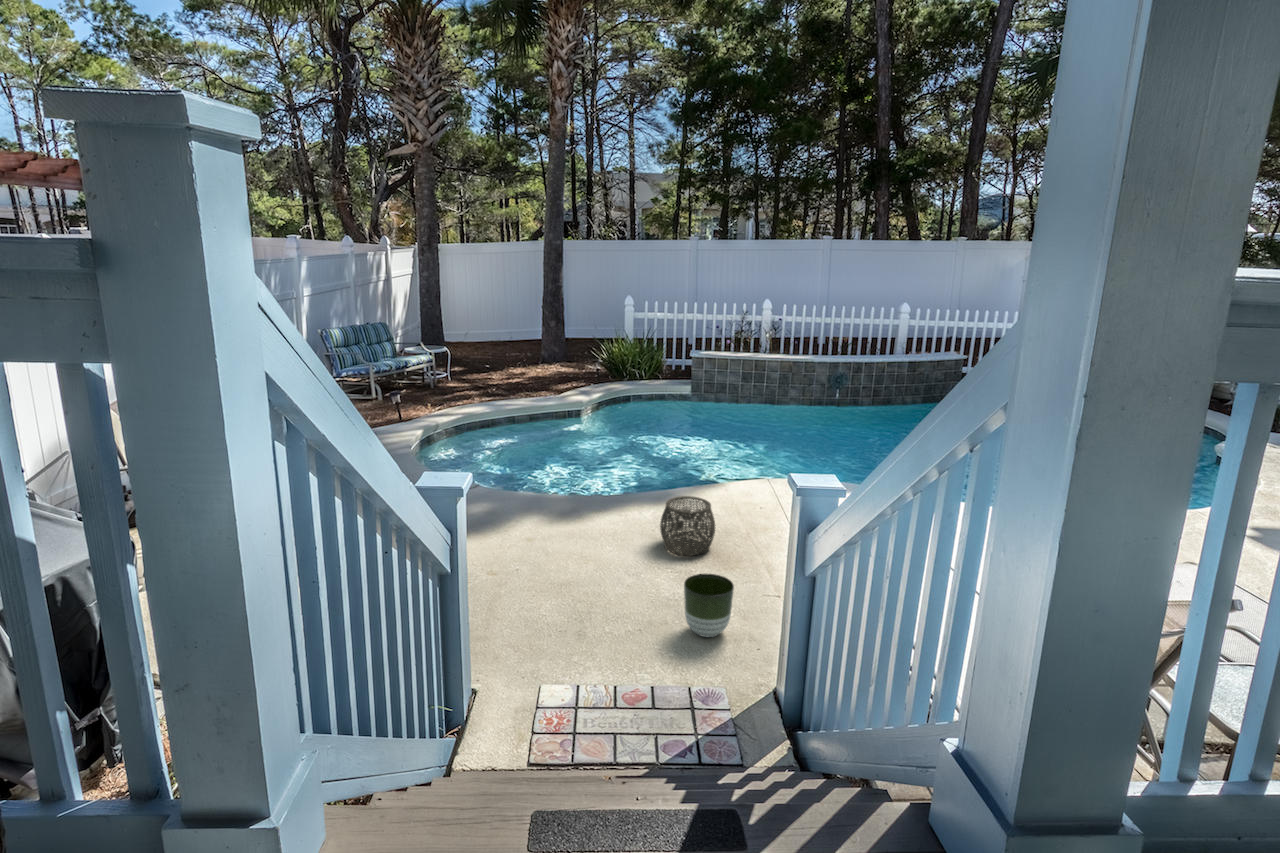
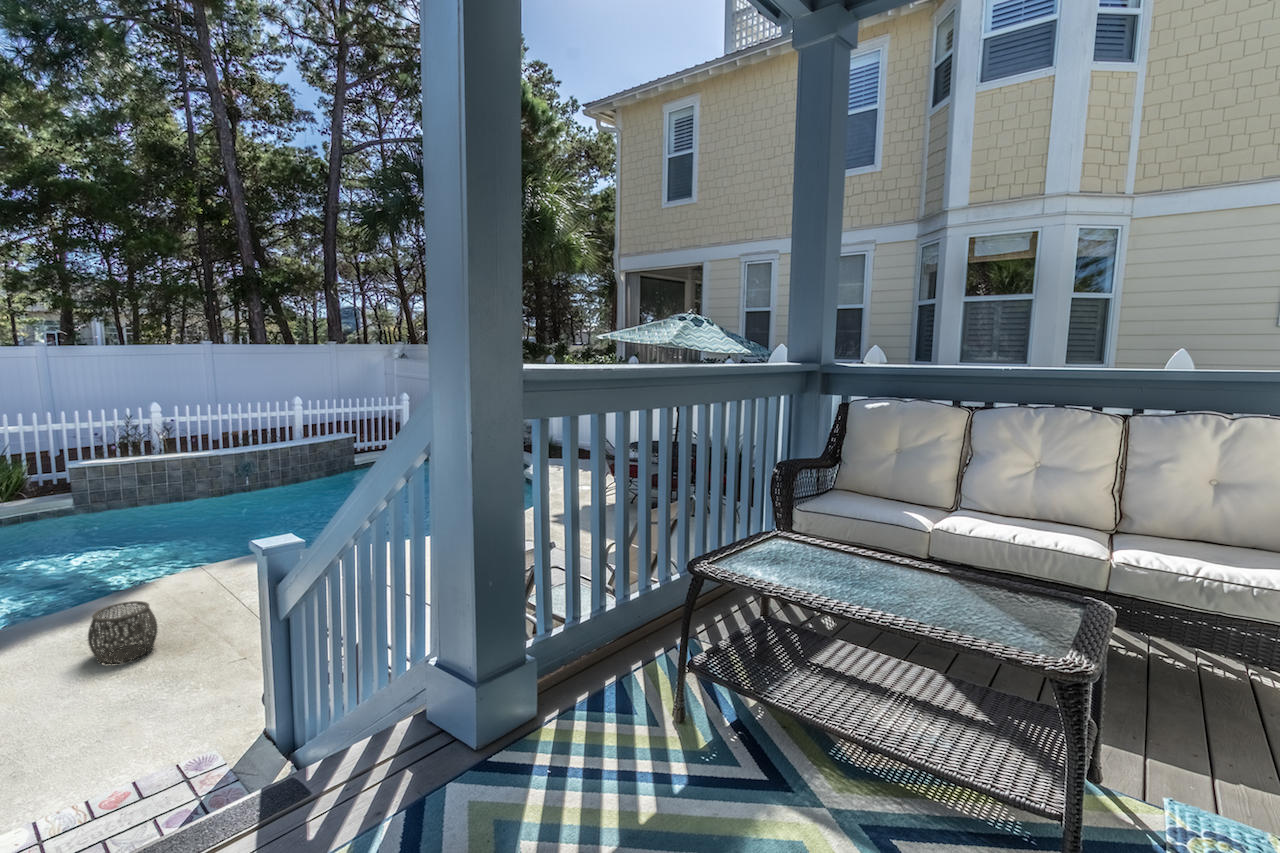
planter: present [684,574,734,637] -> none [144,660,200,722]

